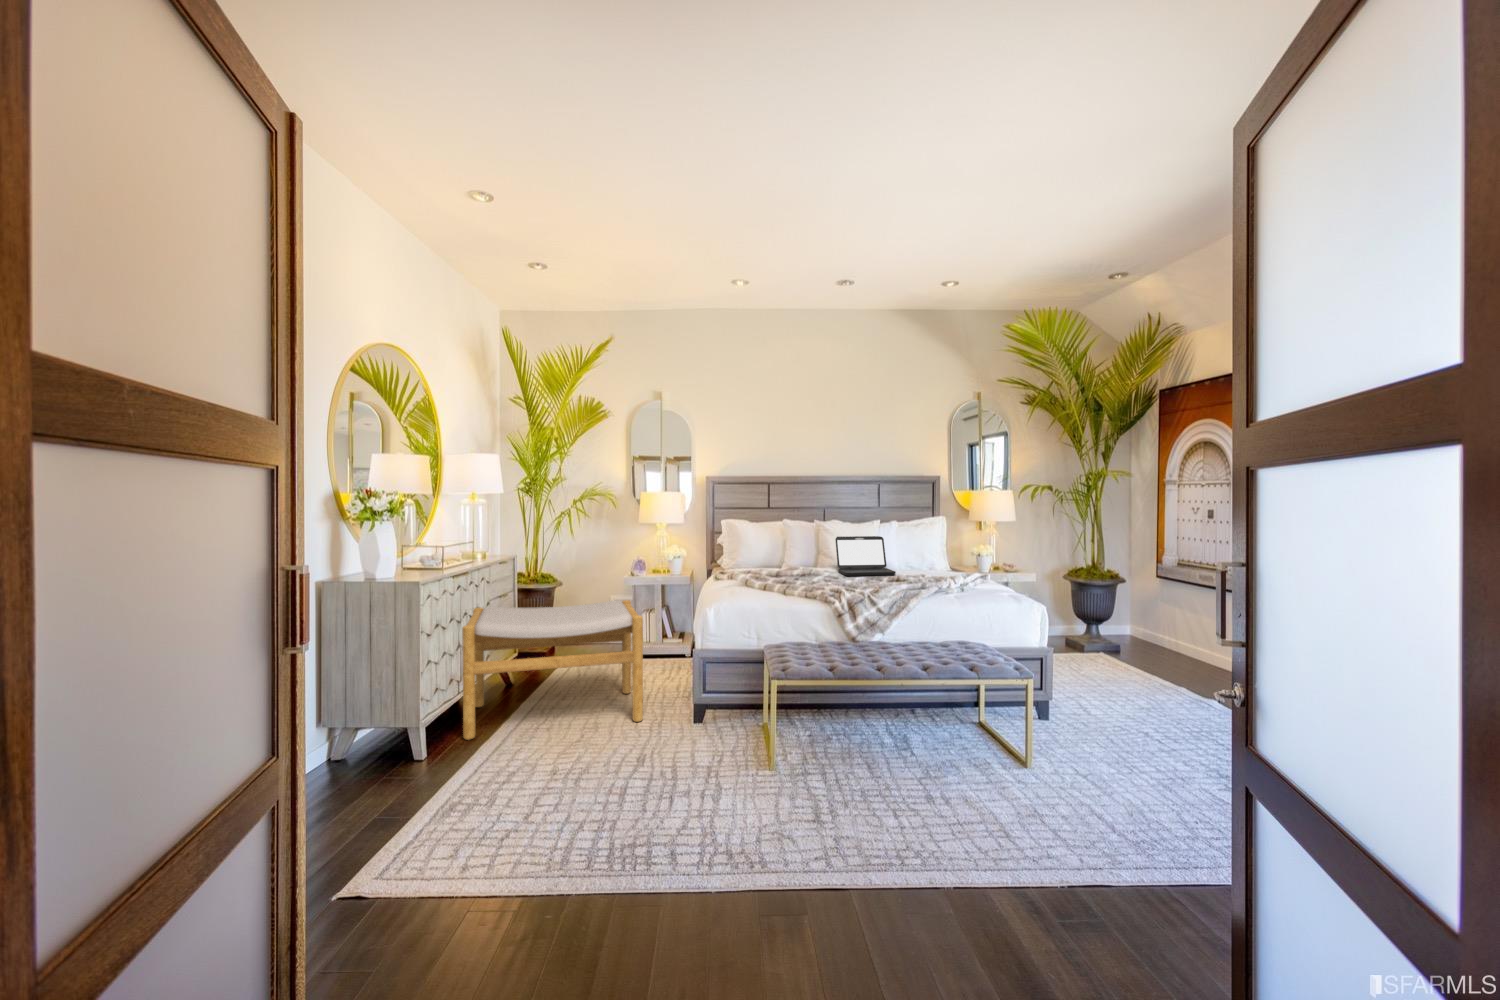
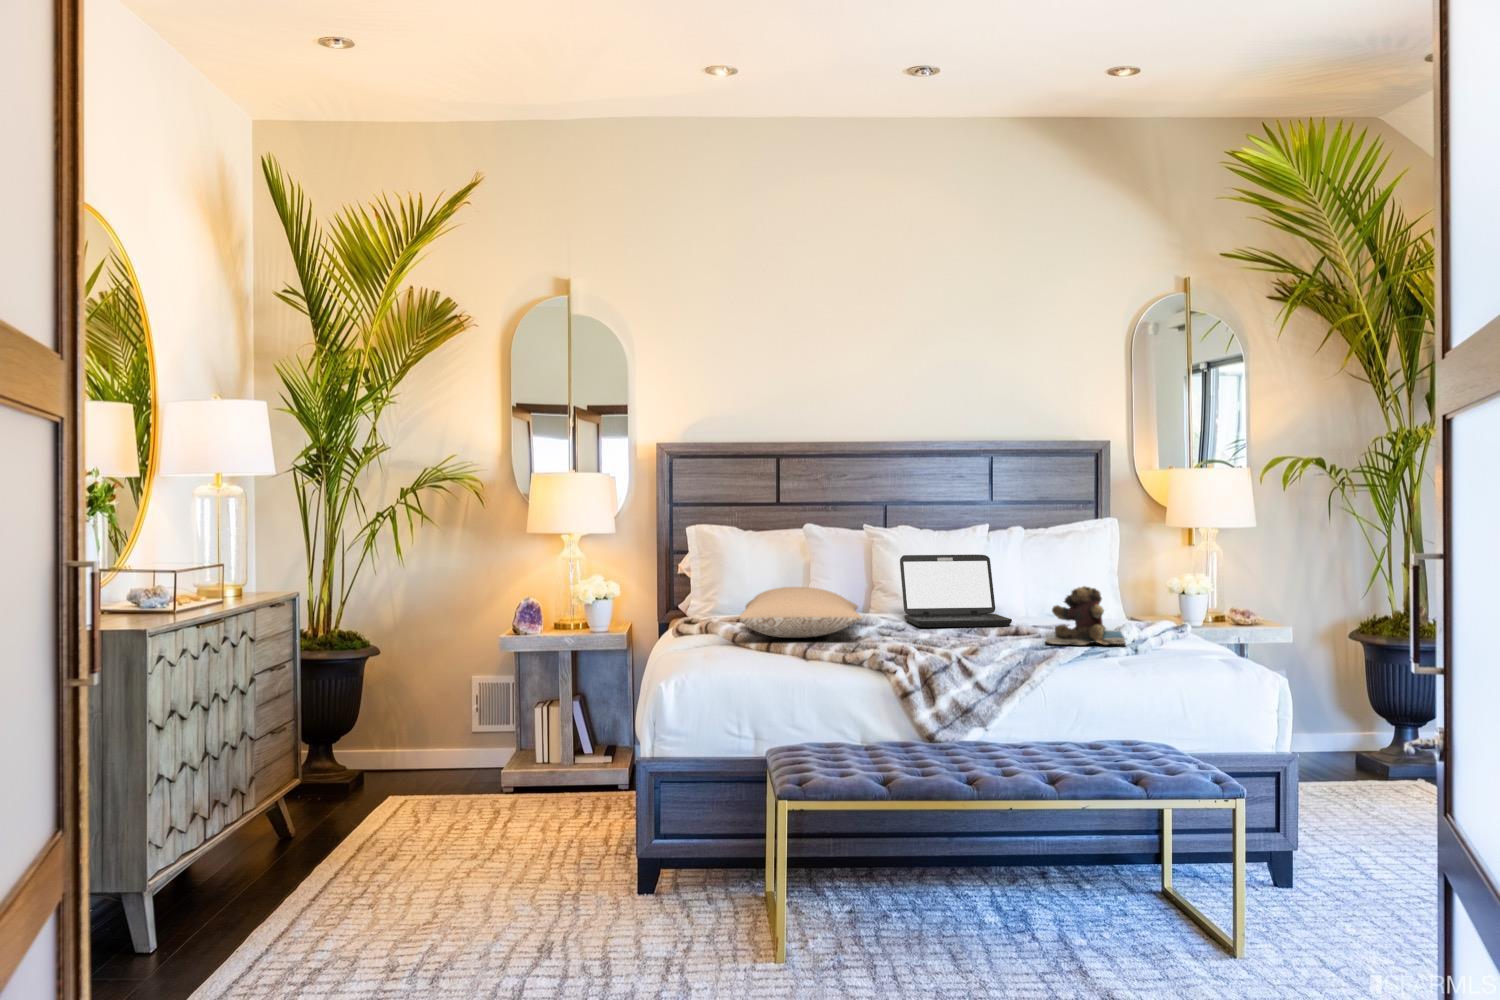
pillow: none [749,555,816,582] -> present [739,587,862,638]
teddy bear: none [915,555,959,588] -> present [1045,586,1126,645]
footstool: present [462,600,643,740] -> none [215,672,544,920]

